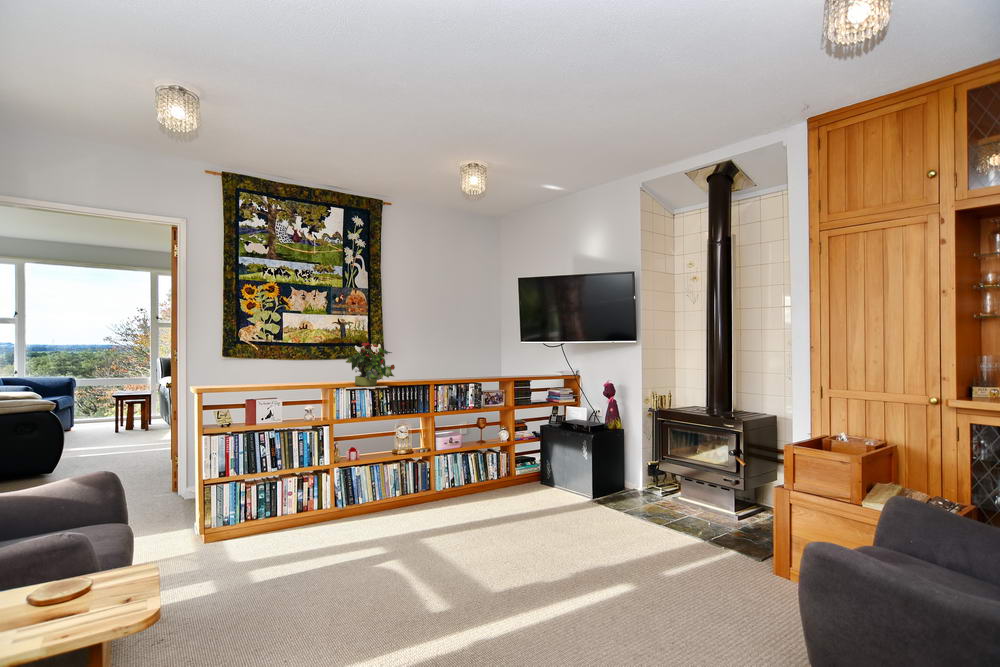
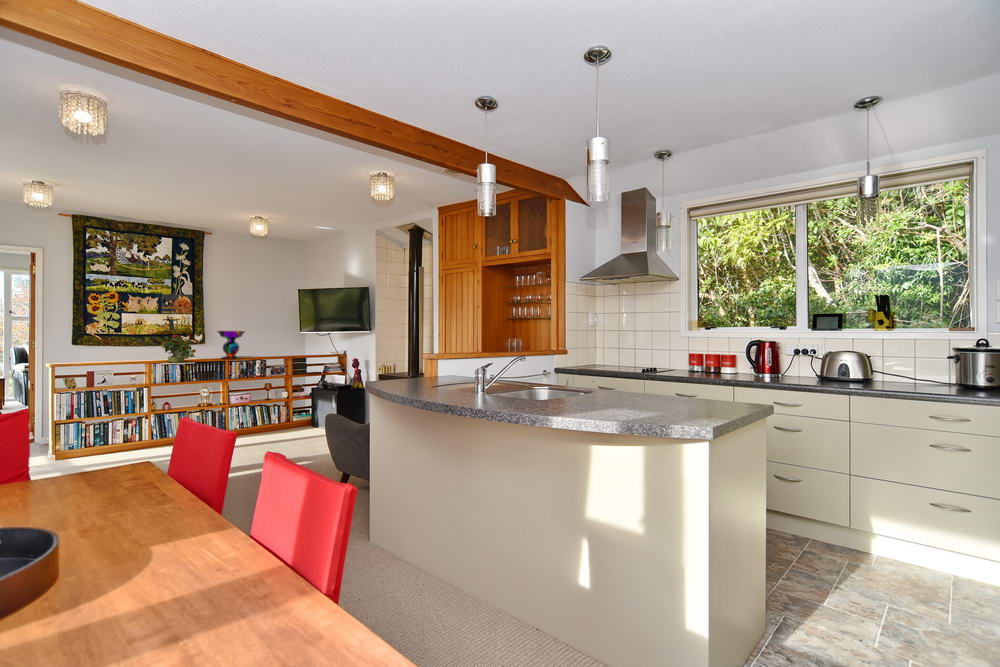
decorative bowl: none [406,338,445,380] -> present [217,331,245,359]

